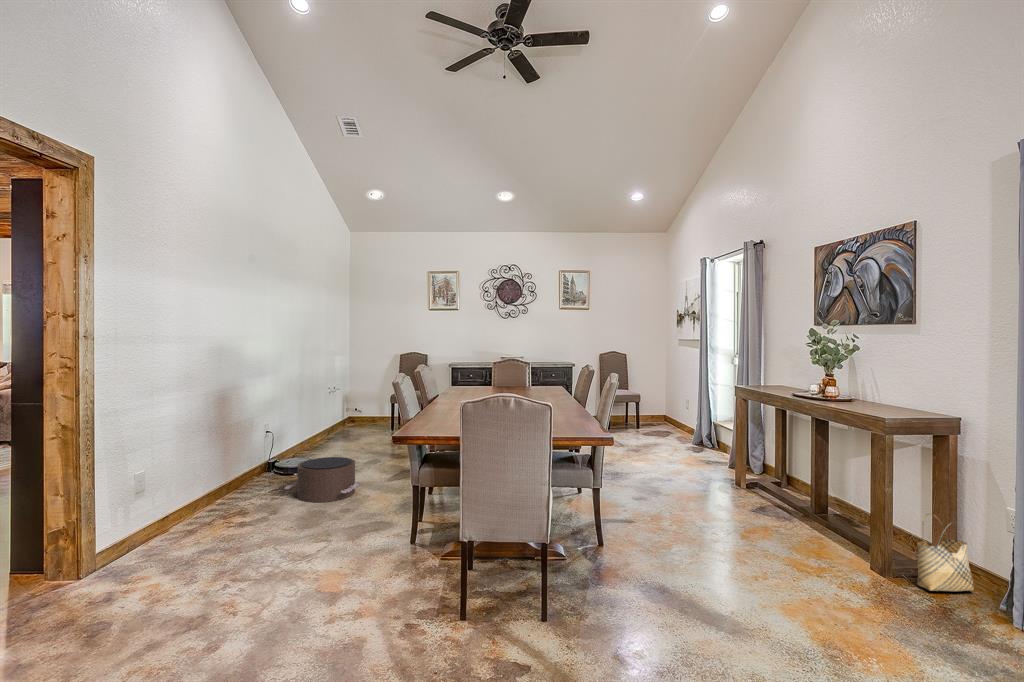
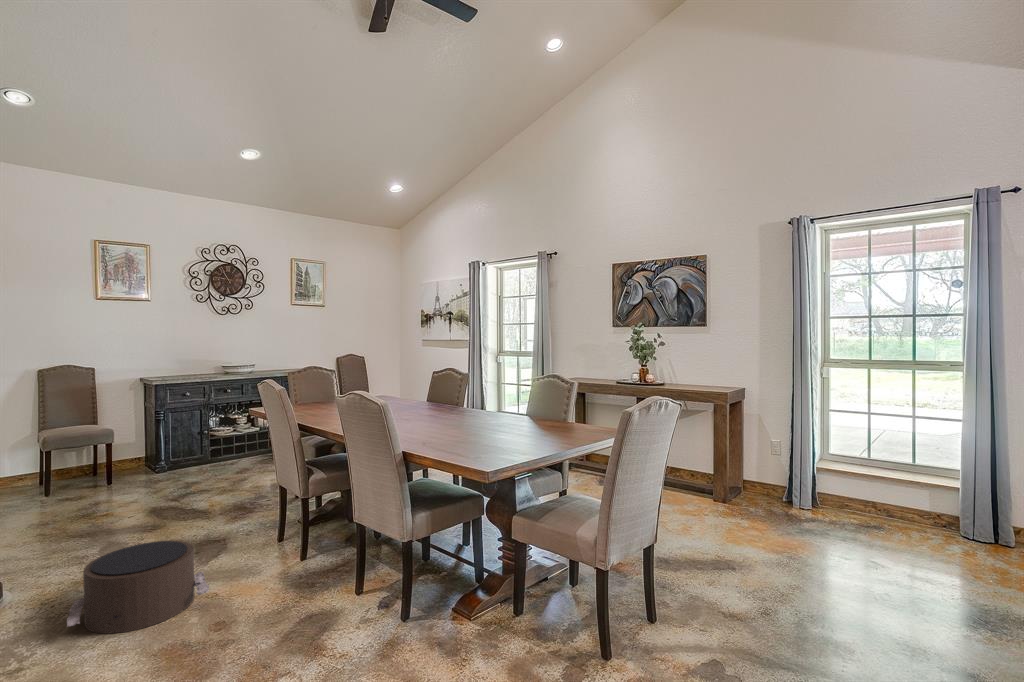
woven basket: present [917,513,974,591] -> none [738,453,762,504]

